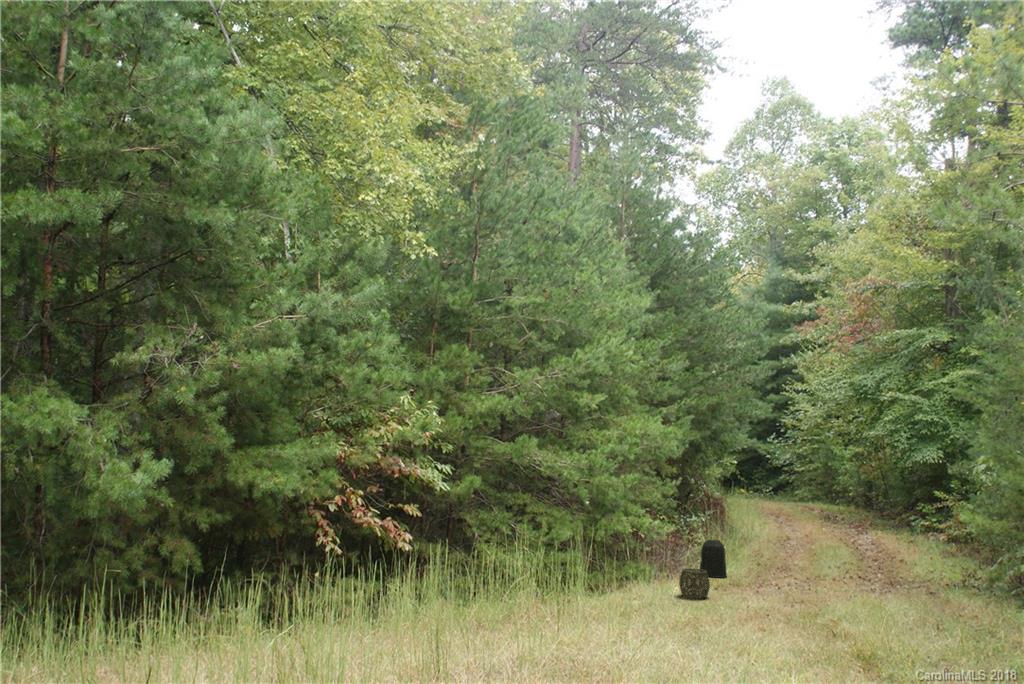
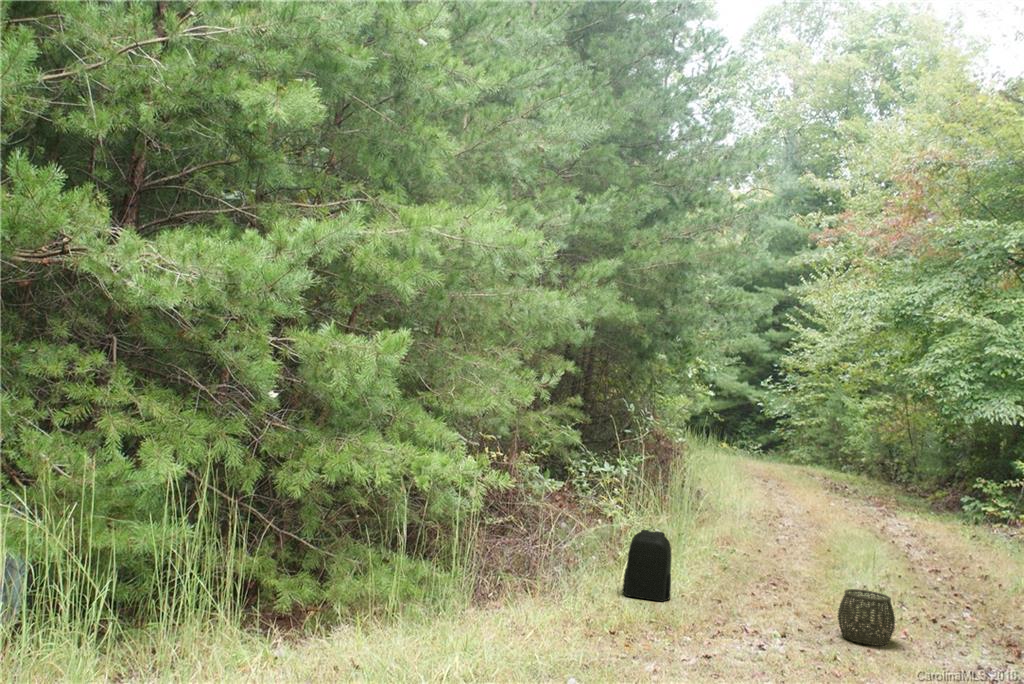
woven basket: present [679,568,710,599] -> present [838,589,895,646]

